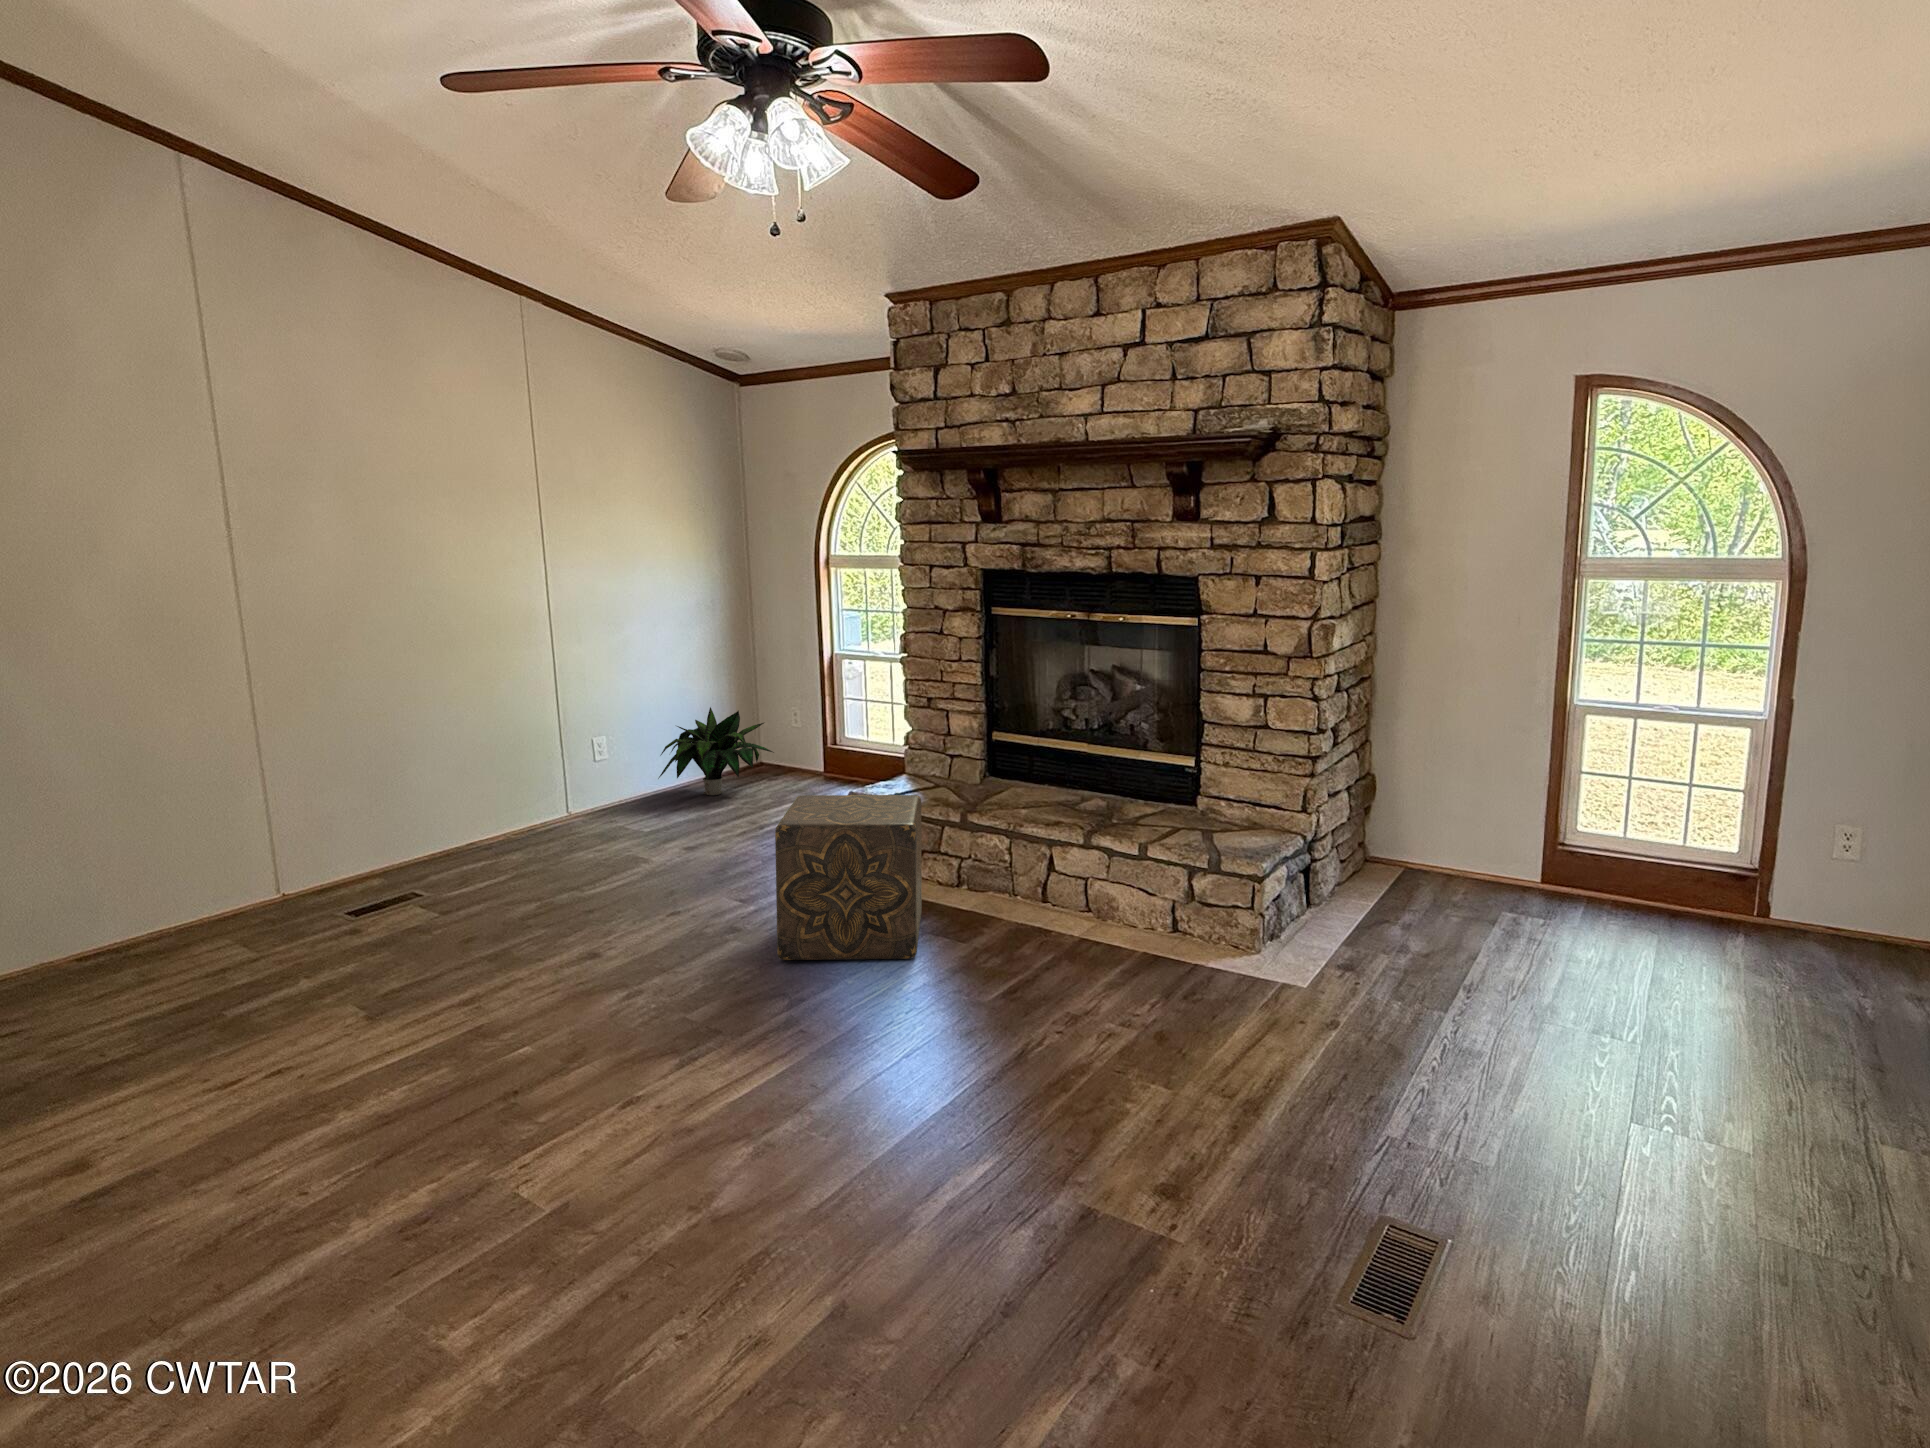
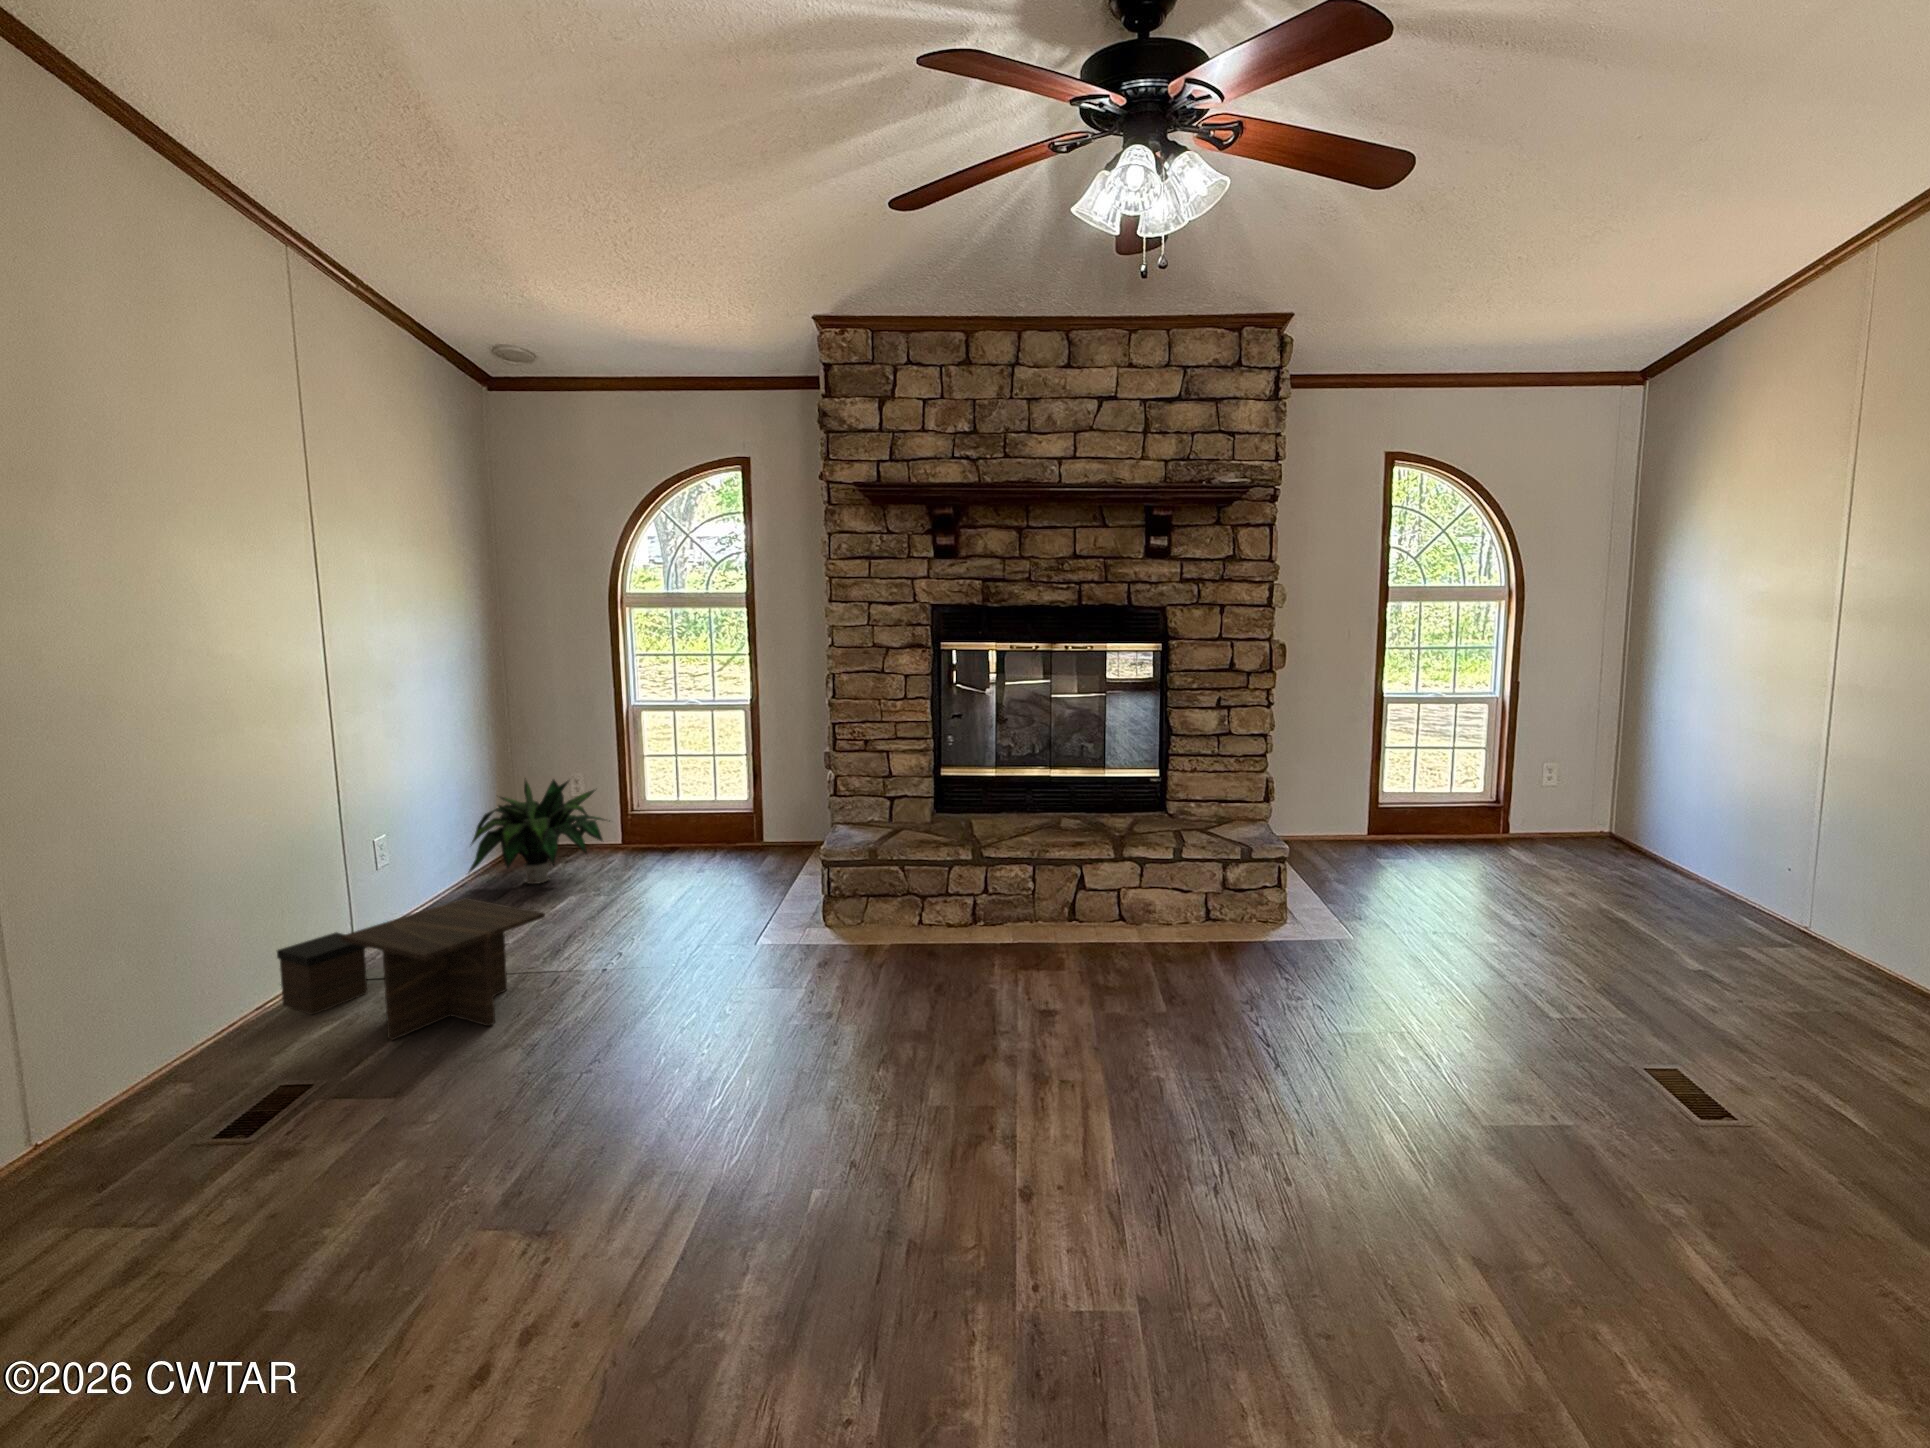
coffee table: none [494,788,617,879] -> present [277,898,545,1040]
ottoman: present [775,795,922,960] -> none [860,836,1055,1047]

